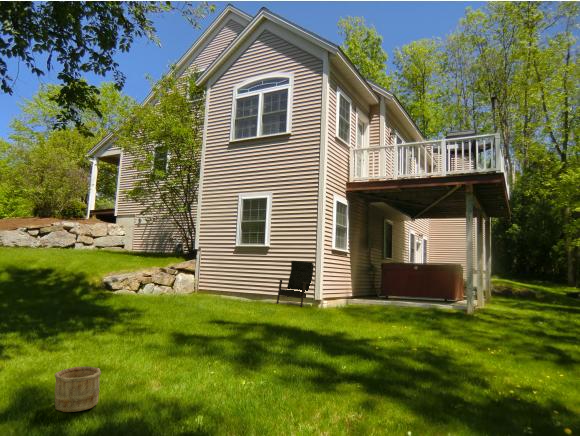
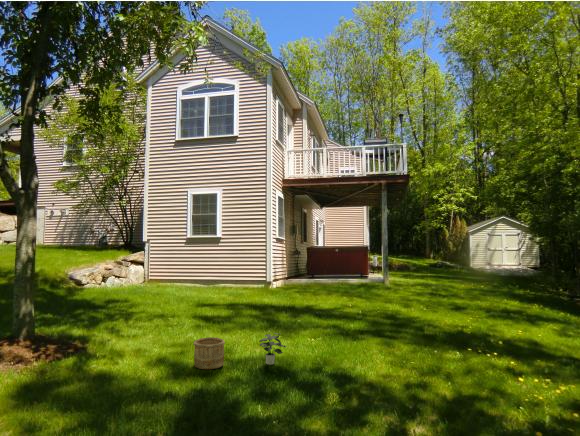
lounge chair: present [277,261,314,307] -> none [236,249,266,289]
potted plant: none [145,369,184,415] -> present [259,333,286,365]

